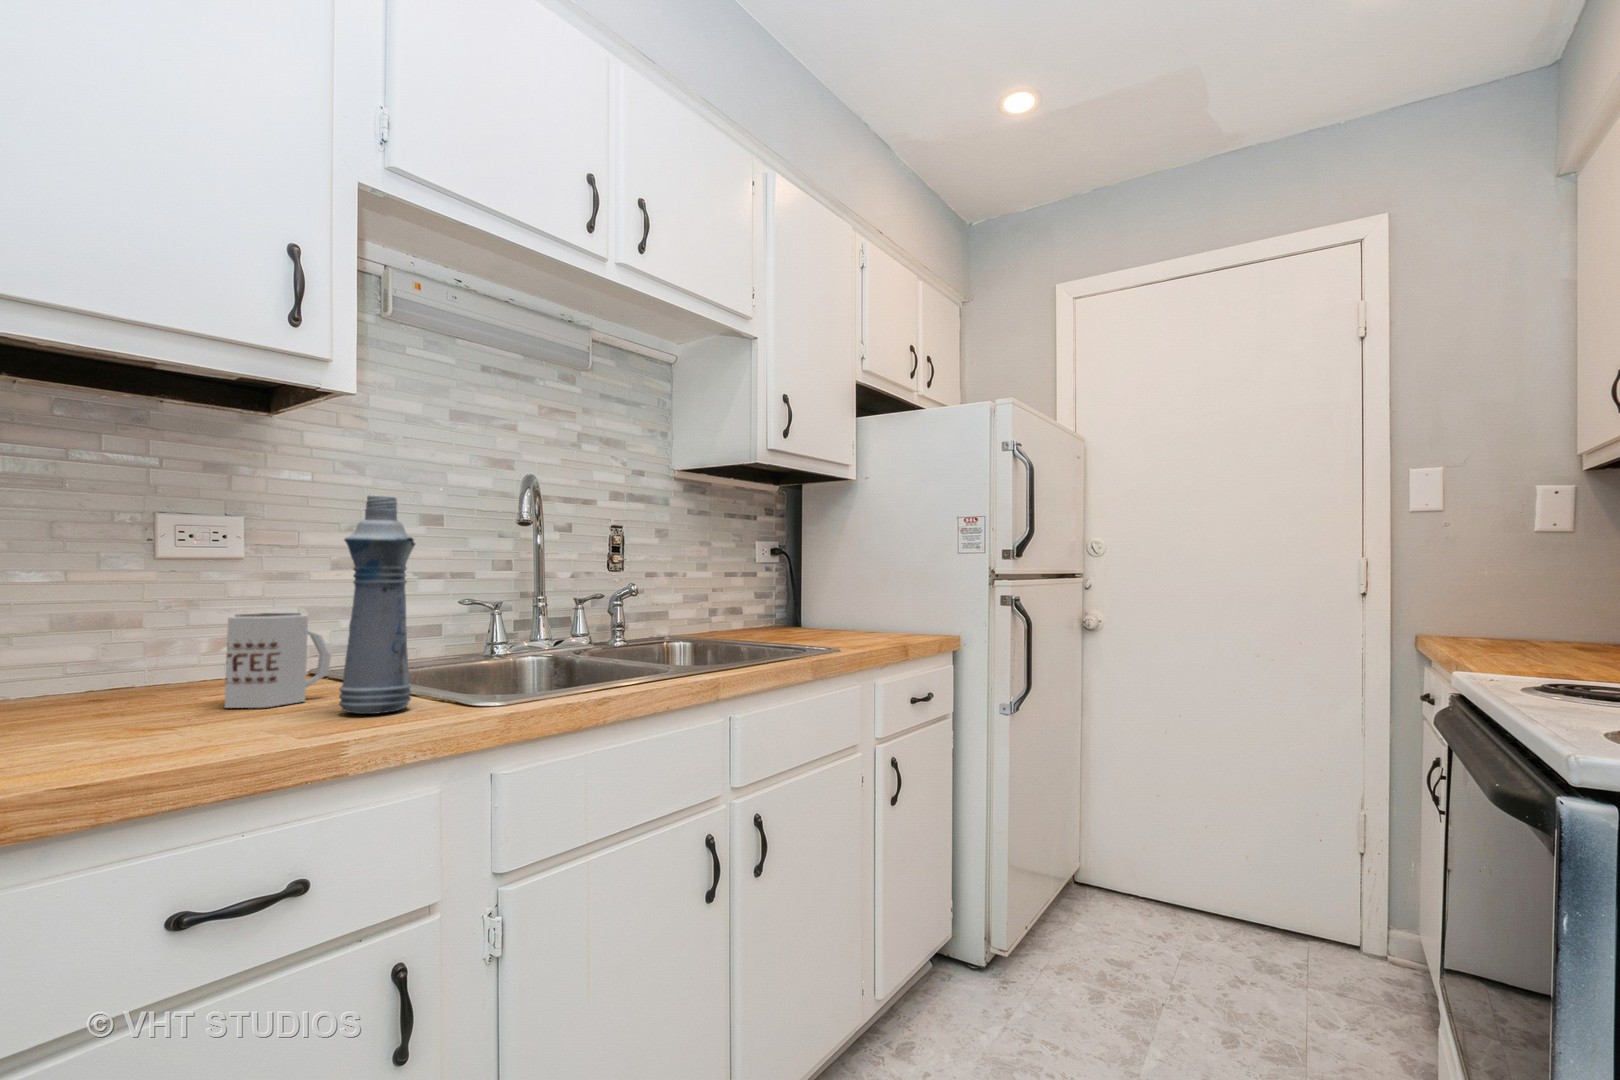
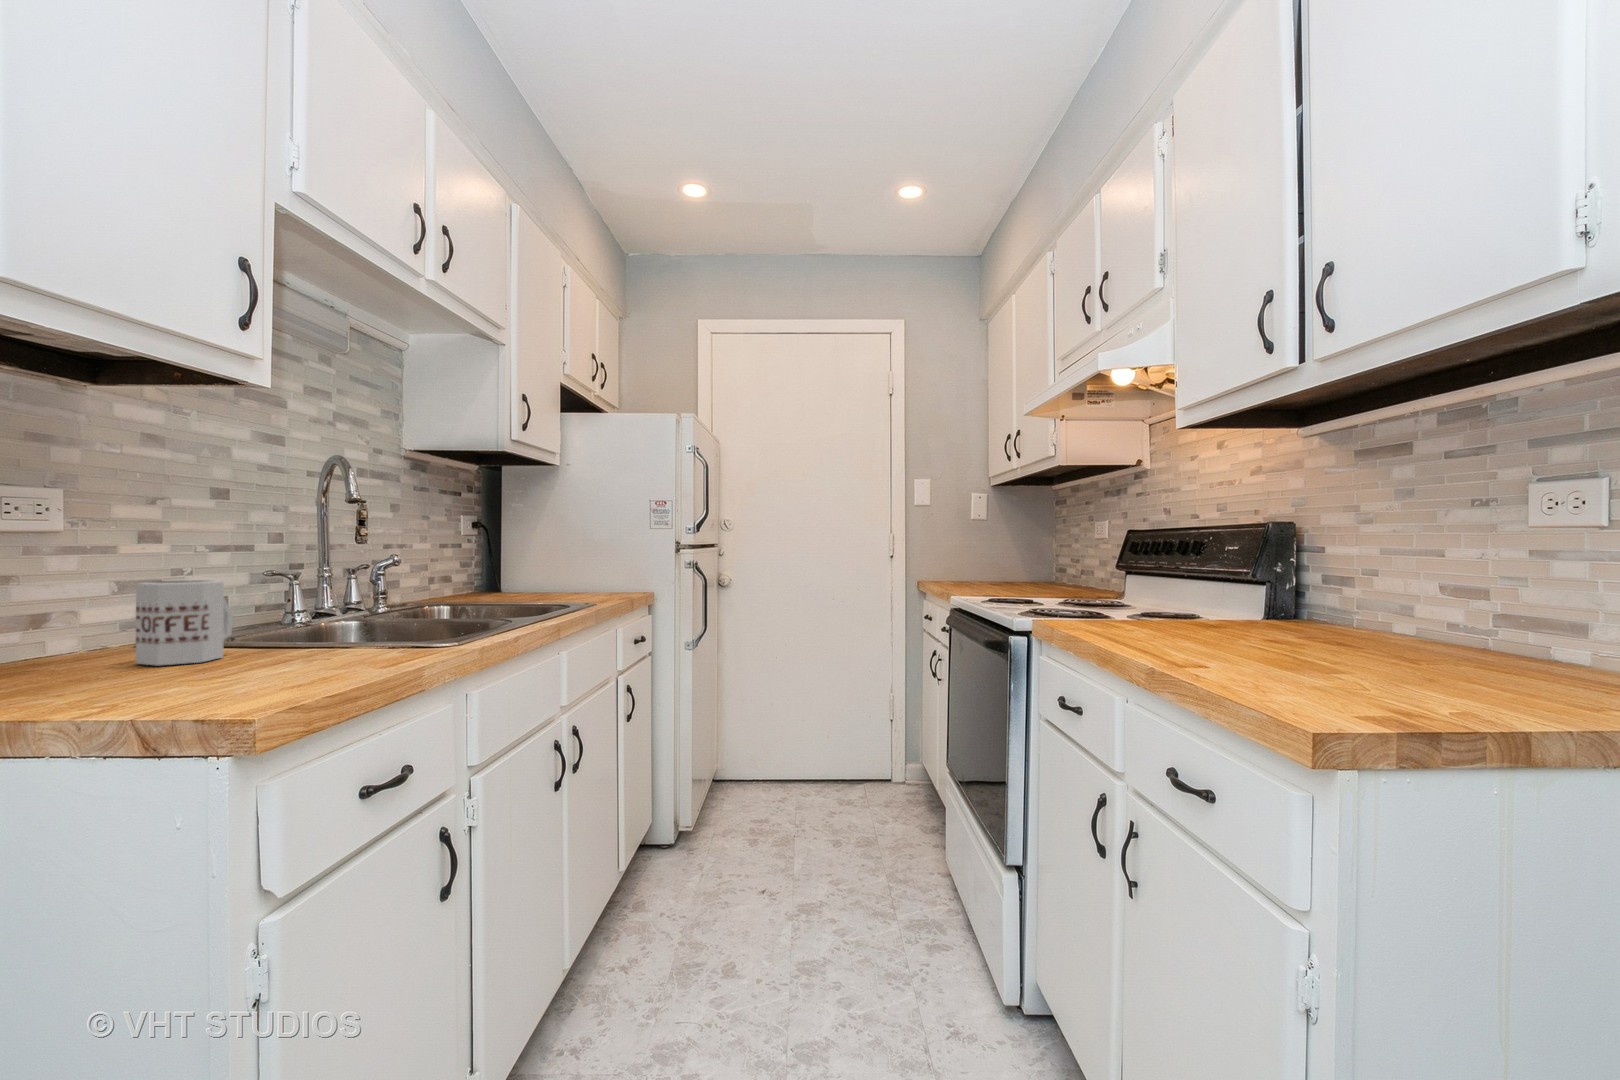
bottle: present [339,496,415,714] -> none [296,478,357,656]

